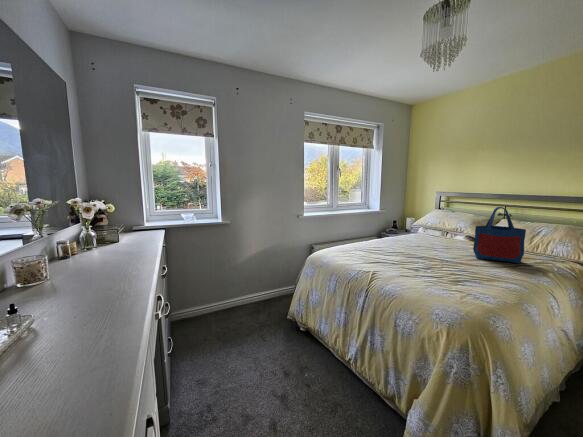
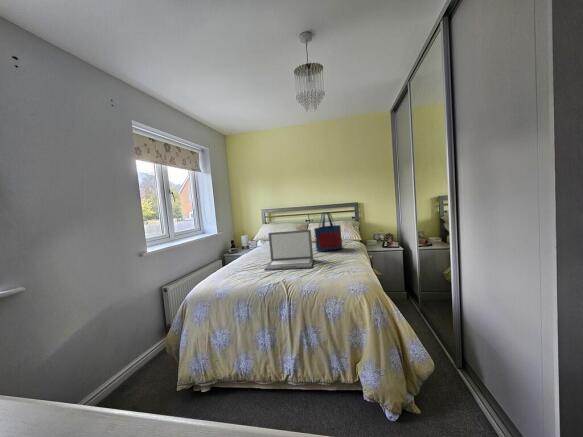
laptop: none [379,220,452,270] -> present [264,230,313,270]

